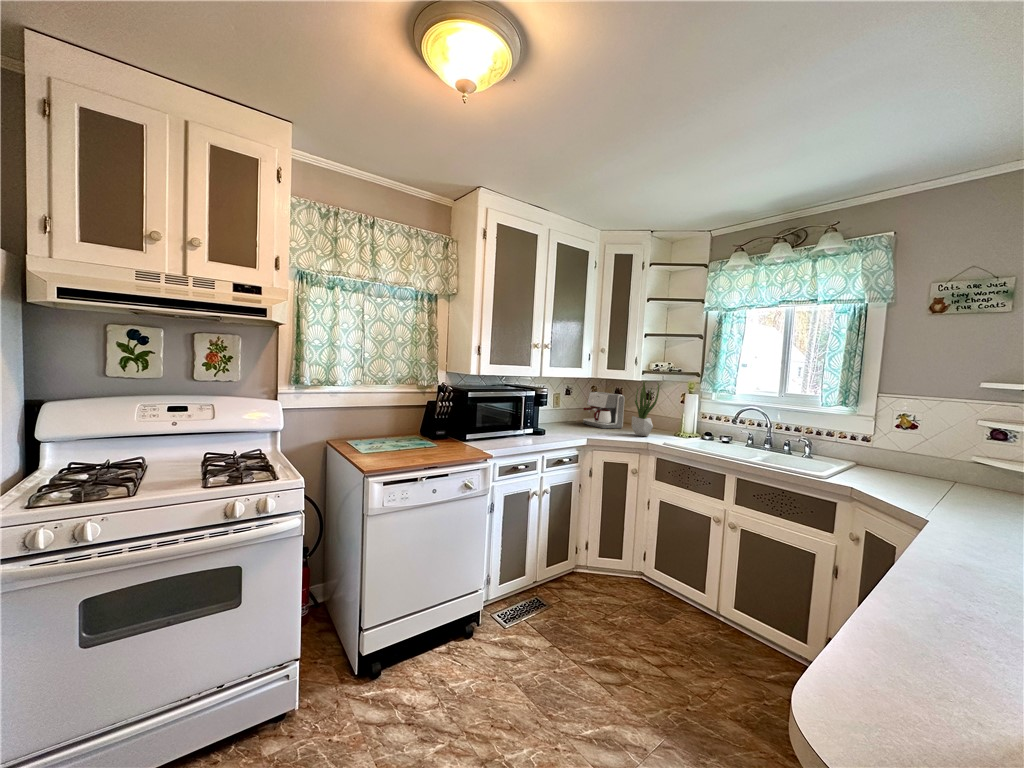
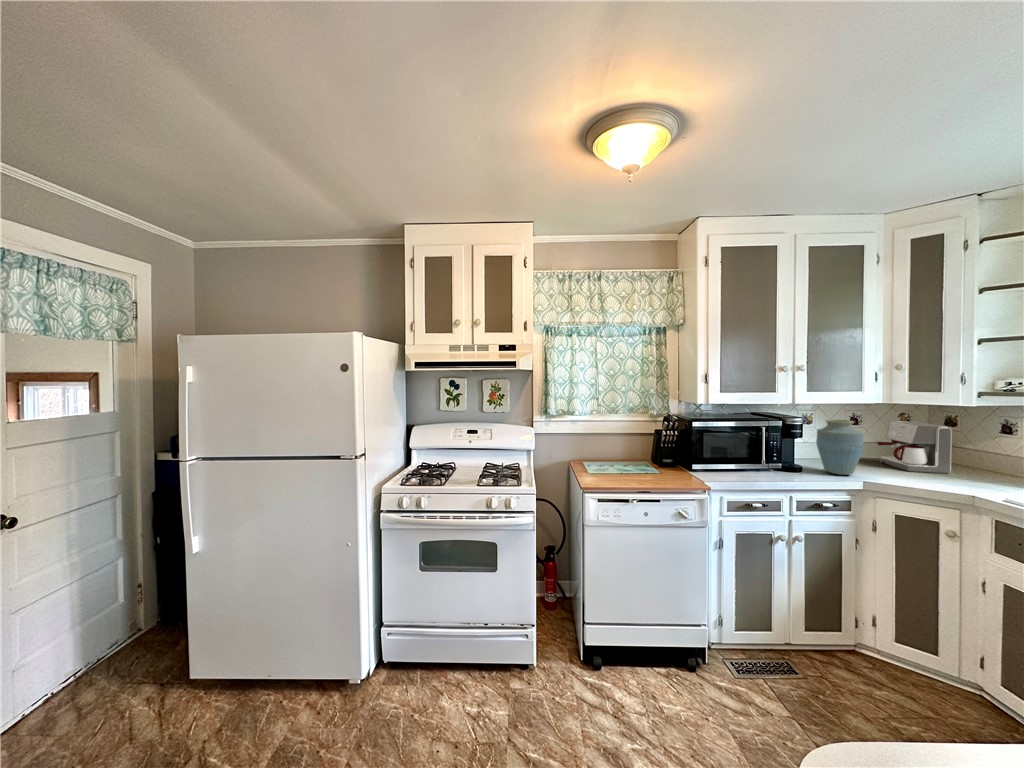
potted plant: present [632,381,659,437] -> none [955,407,1009,490]
vase: none [555,390,585,434] -> present [816,420,863,475]

